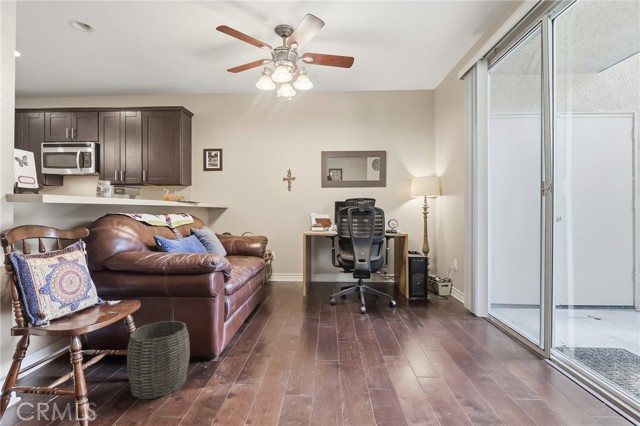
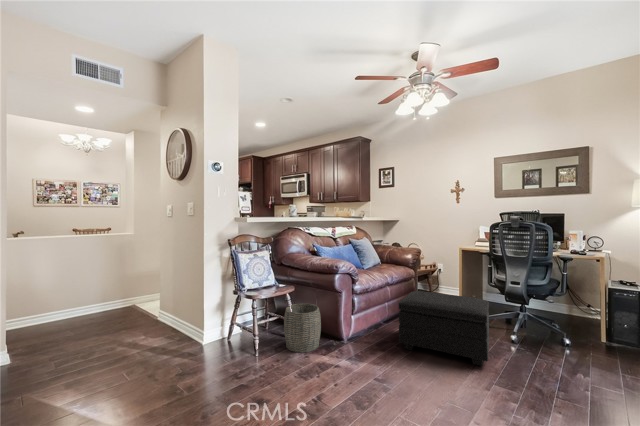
footstool: none [282,278,368,345] -> present [399,291,489,366]

